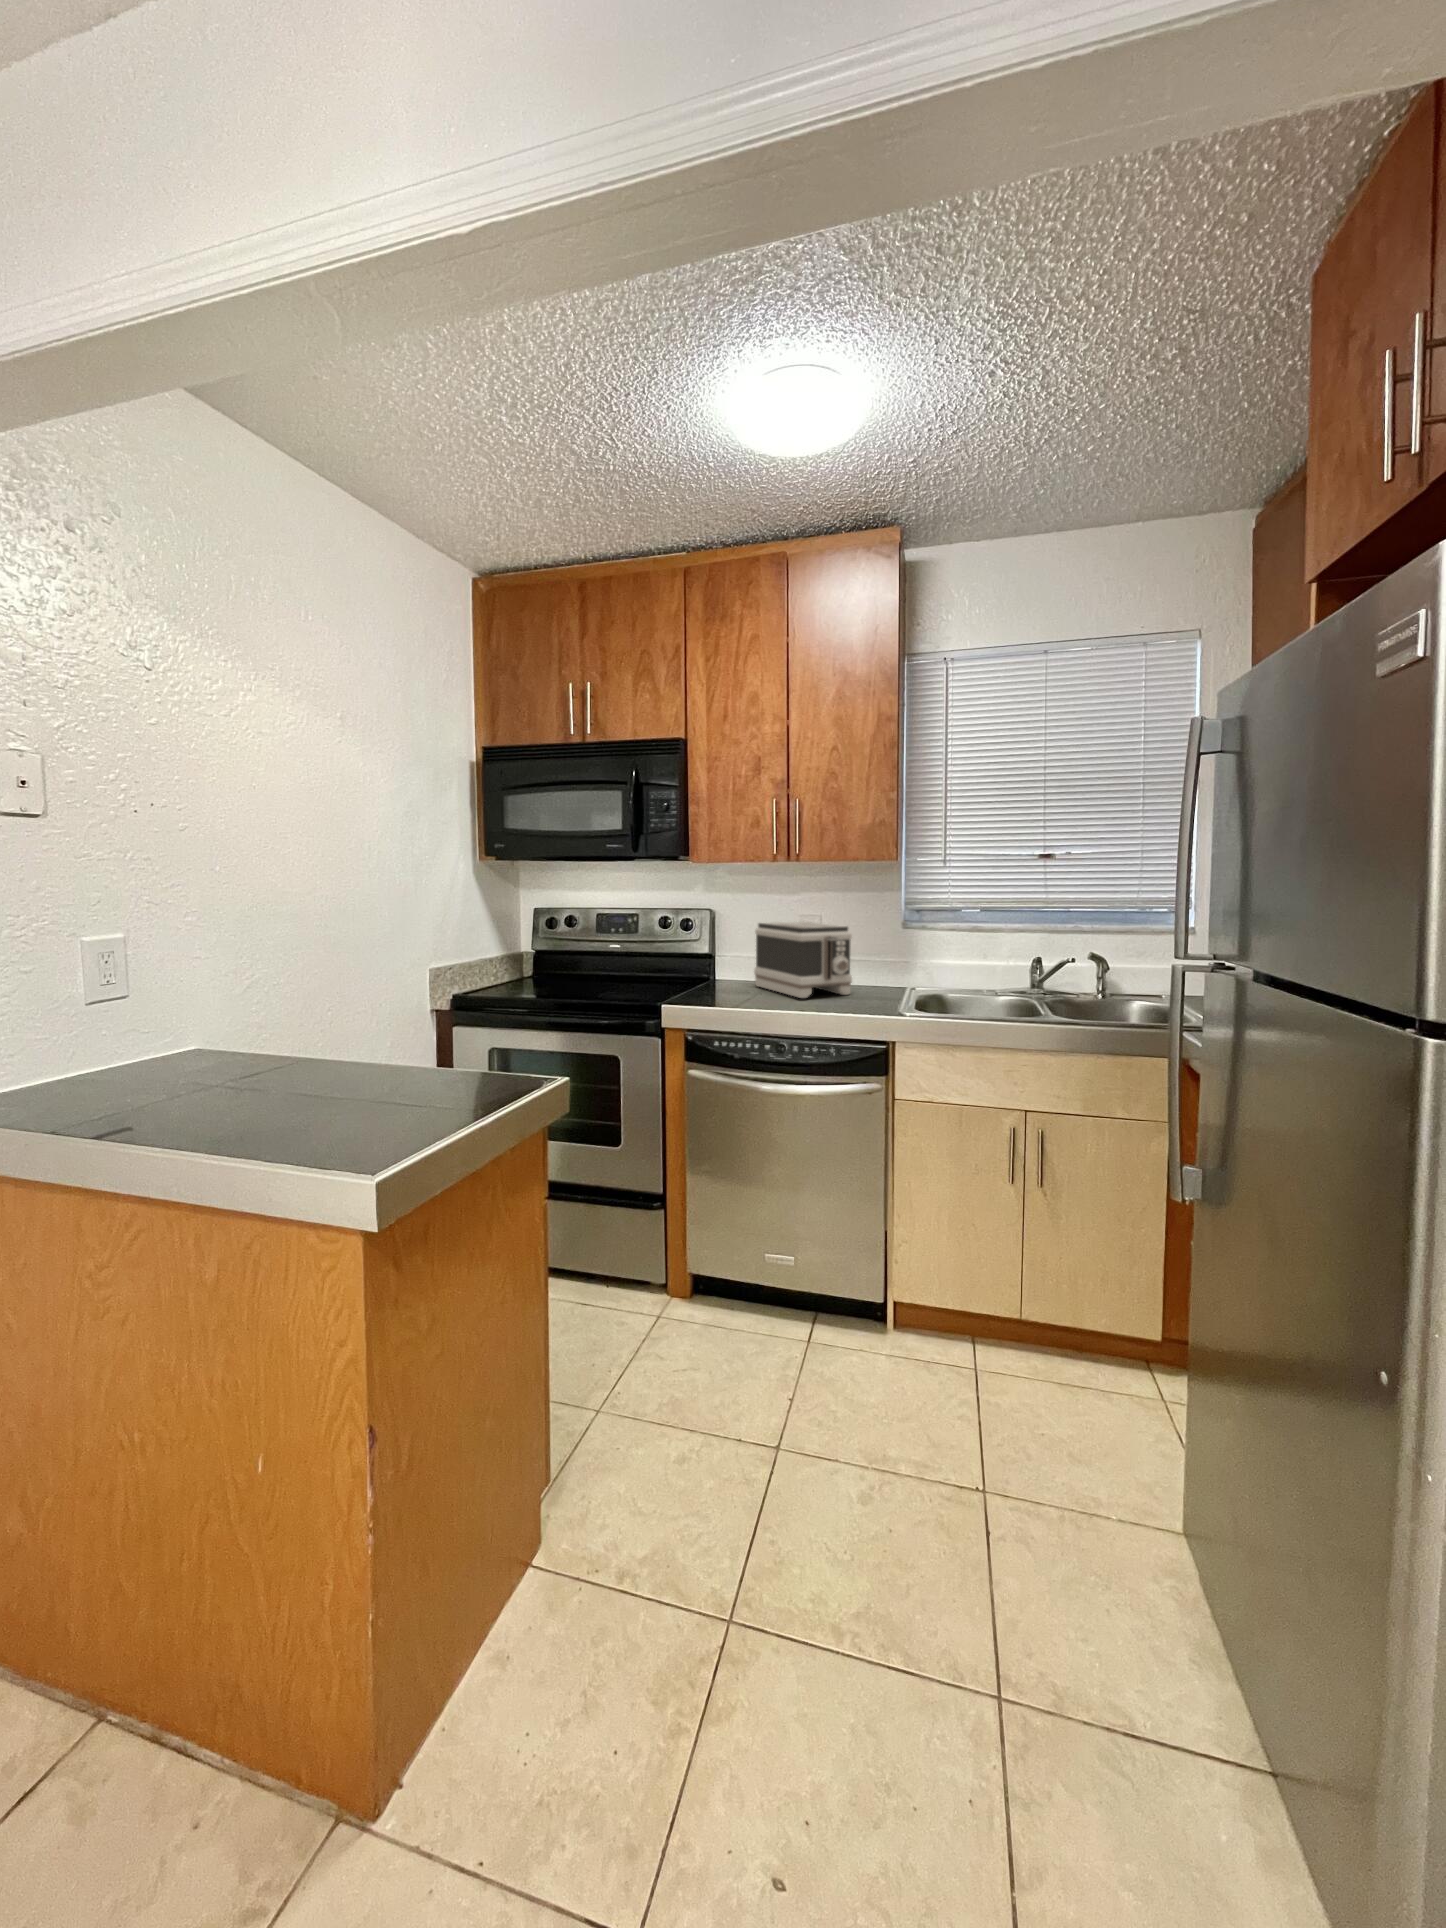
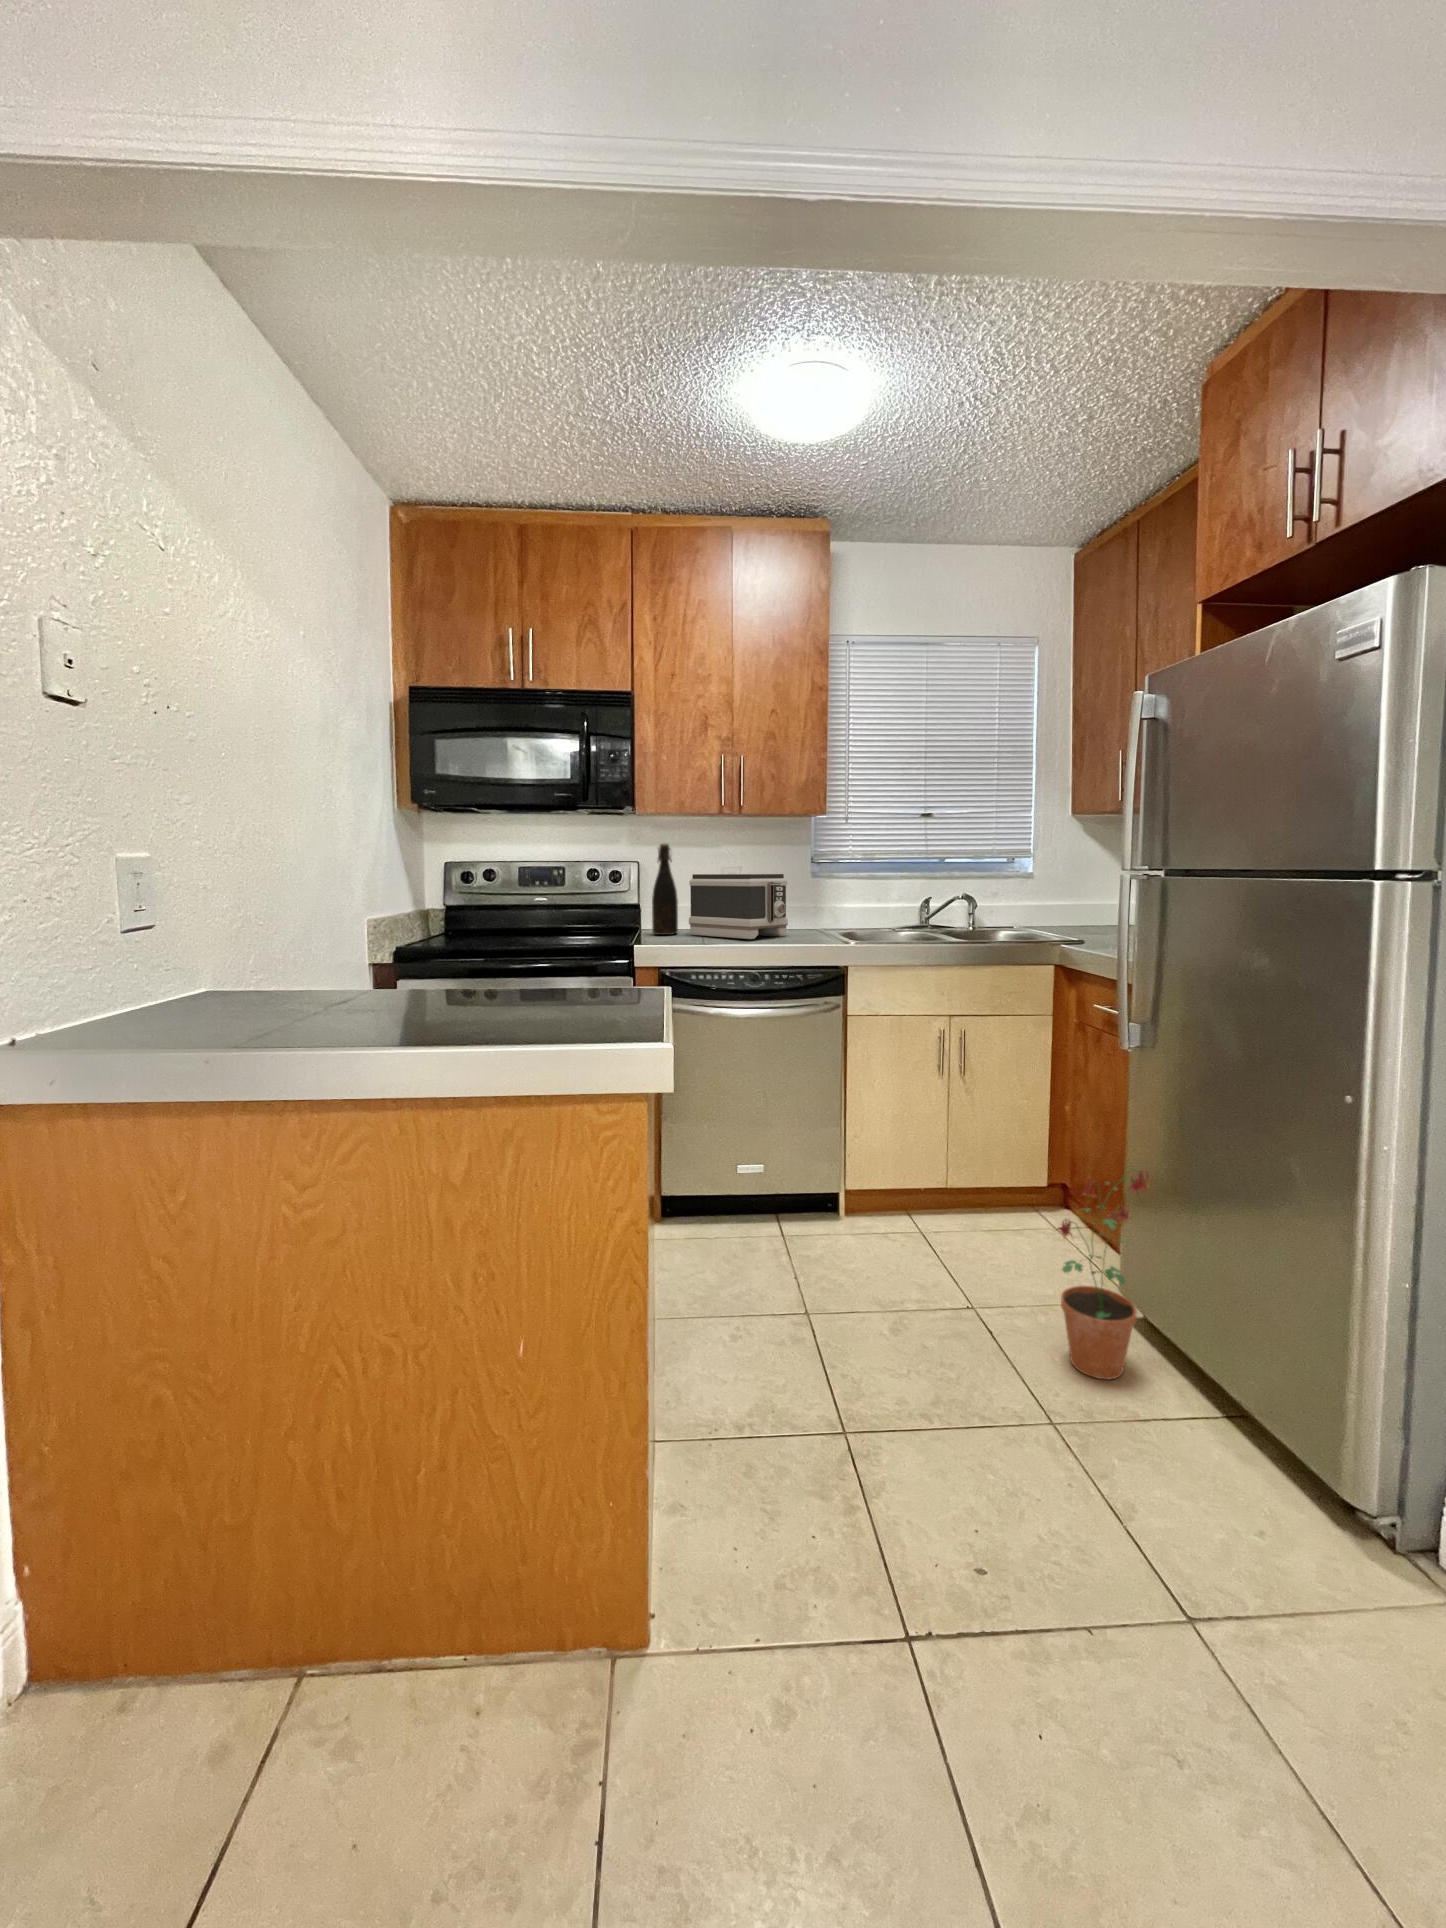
bottle: none [721,890,747,984] -> present [652,844,678,935]
potted plant: none [1046,1373,1198,1648] -> present [1057,1171,1150,1379]

